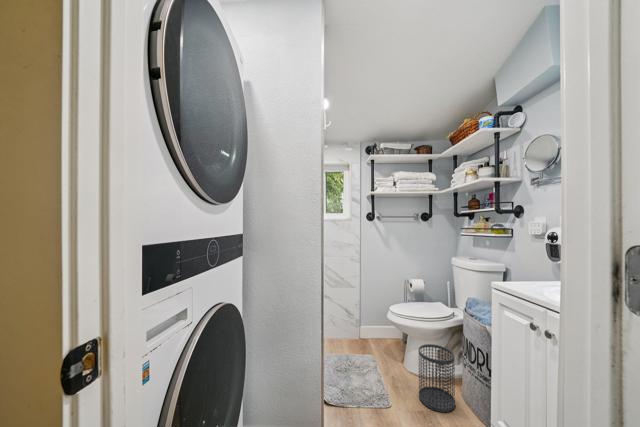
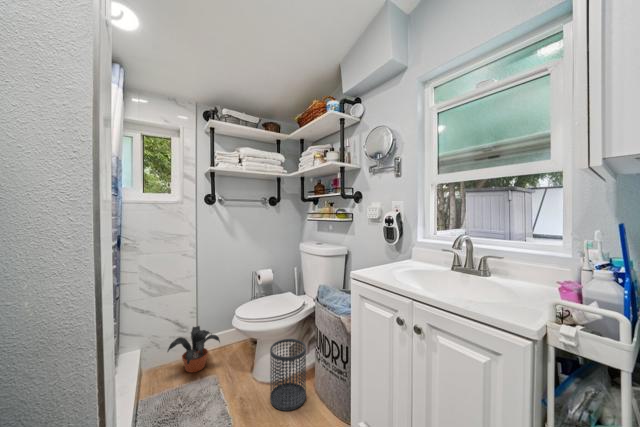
potted plant: none [339,317,378,354] -> present [168,326,220,372]

